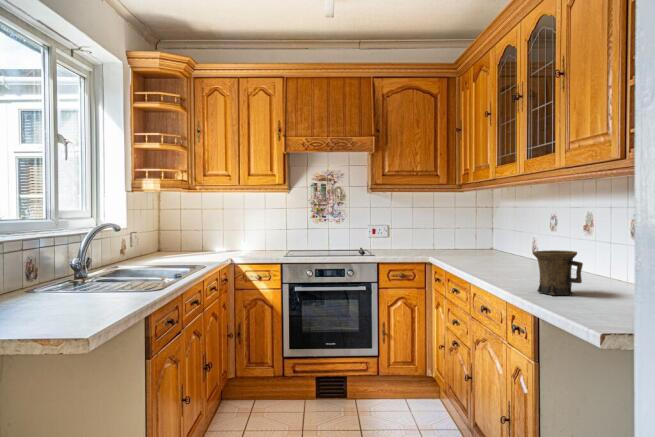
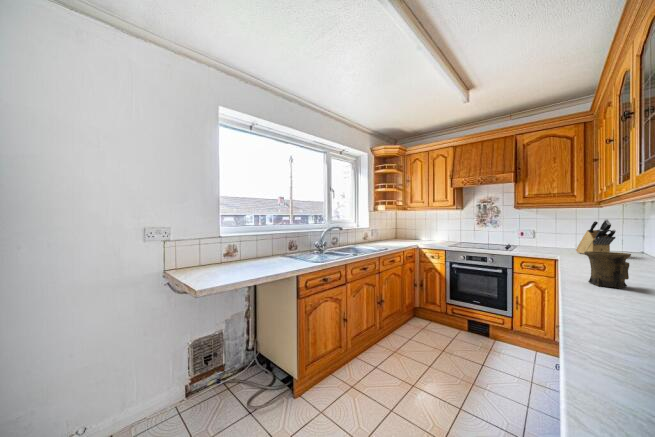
knife block: none [435,207,479,254] -> present [576,219,616,254]

